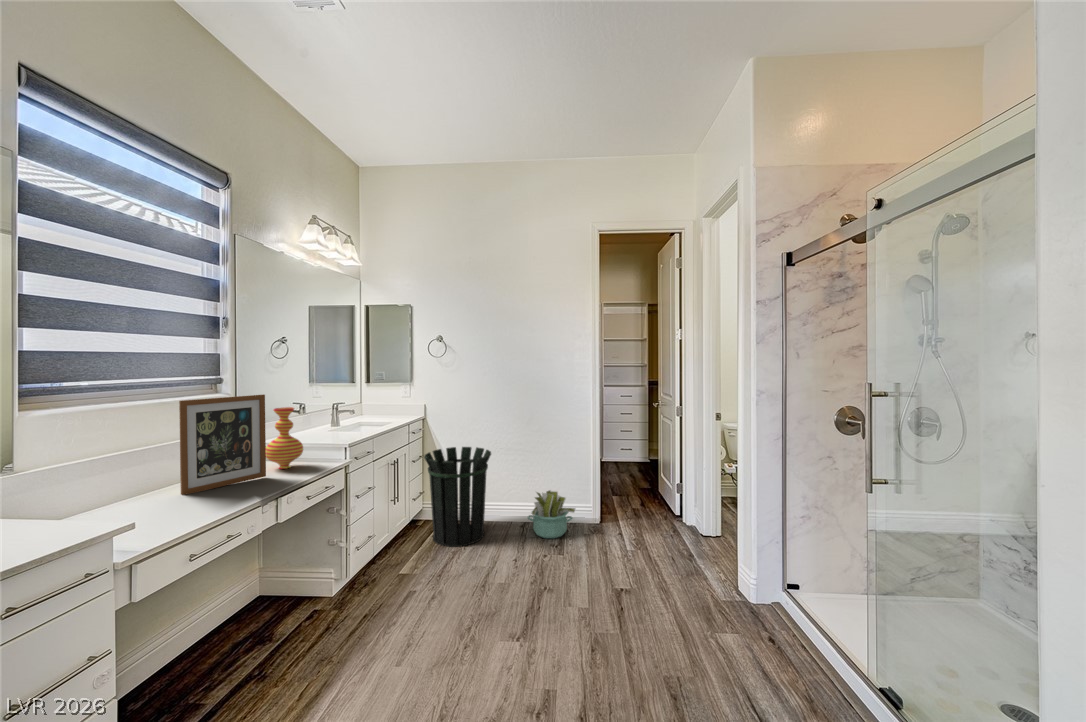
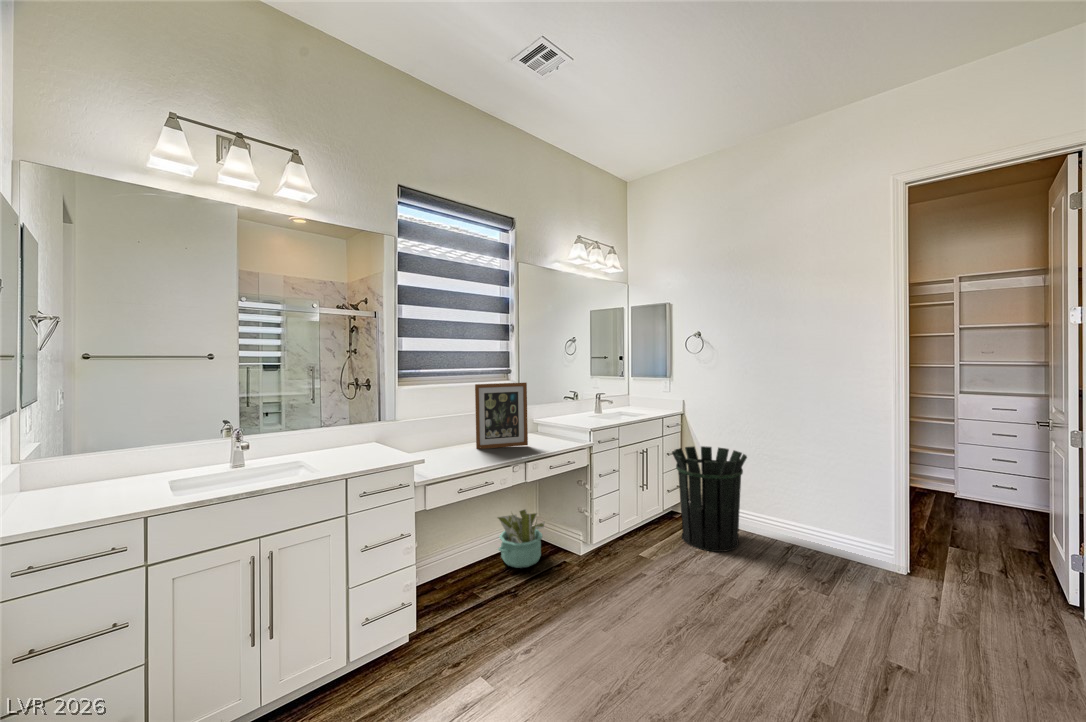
vase: present [266,407,303,469] -> none [531,394,557,442]
decorative plant: present [528,490,575,538] -> present [498,509,545,568]

